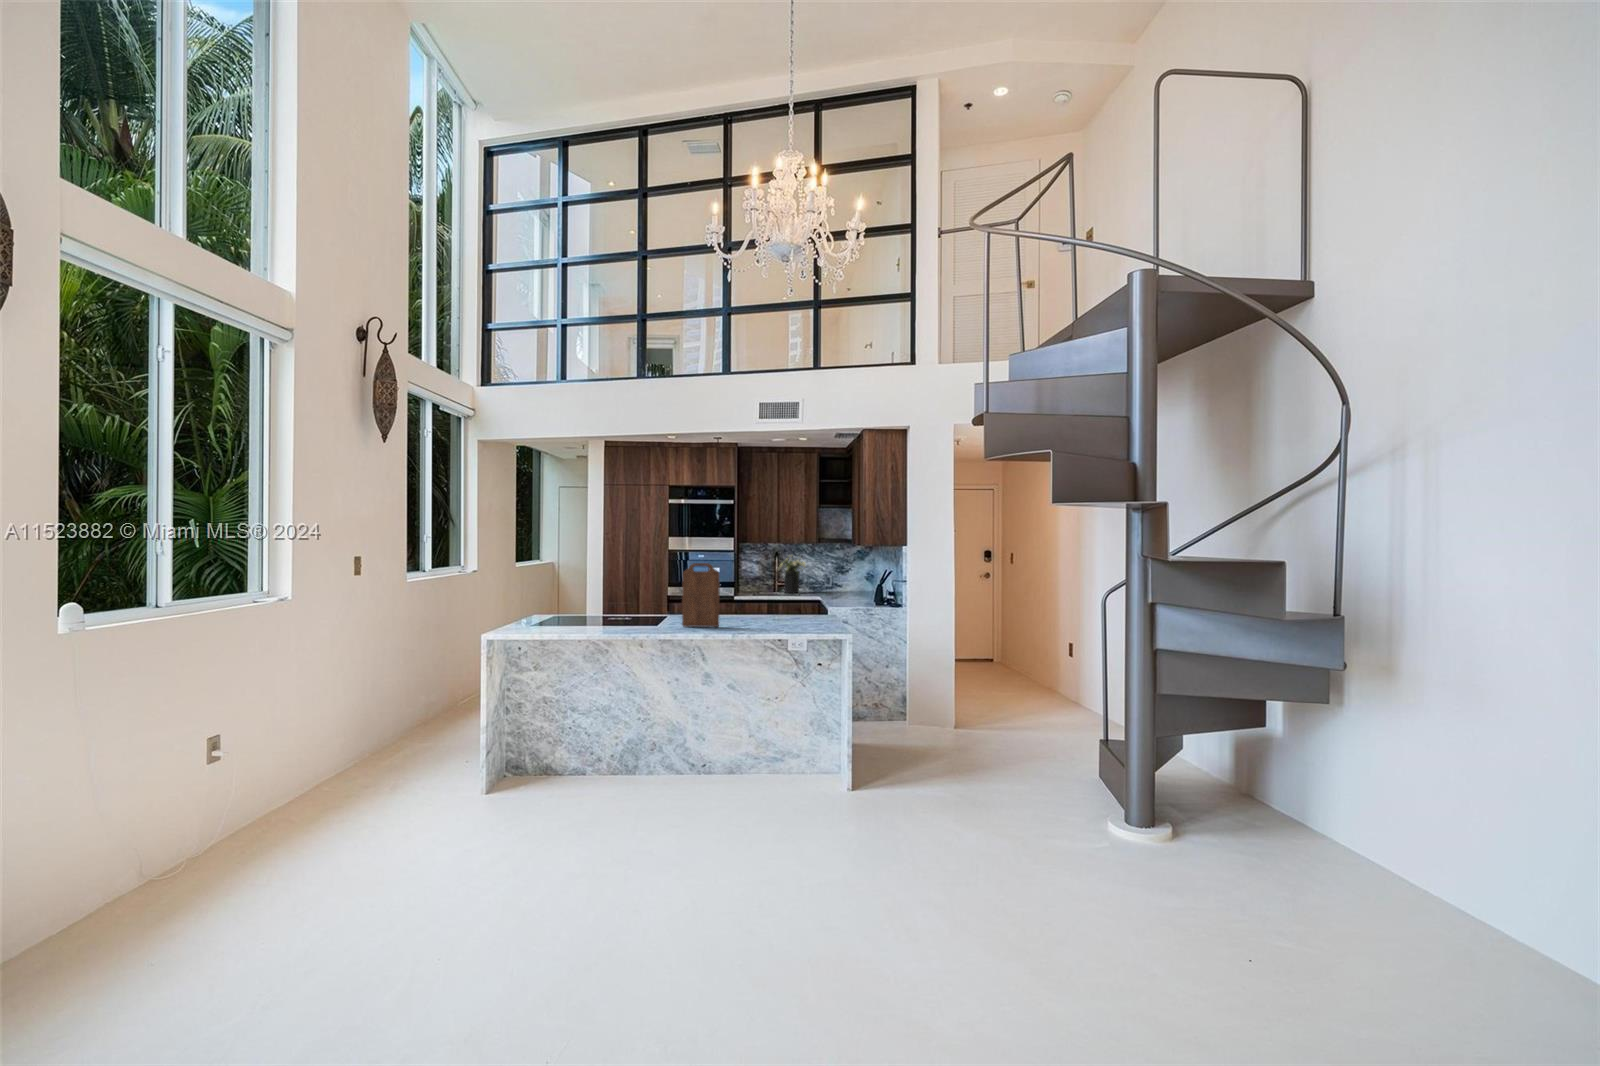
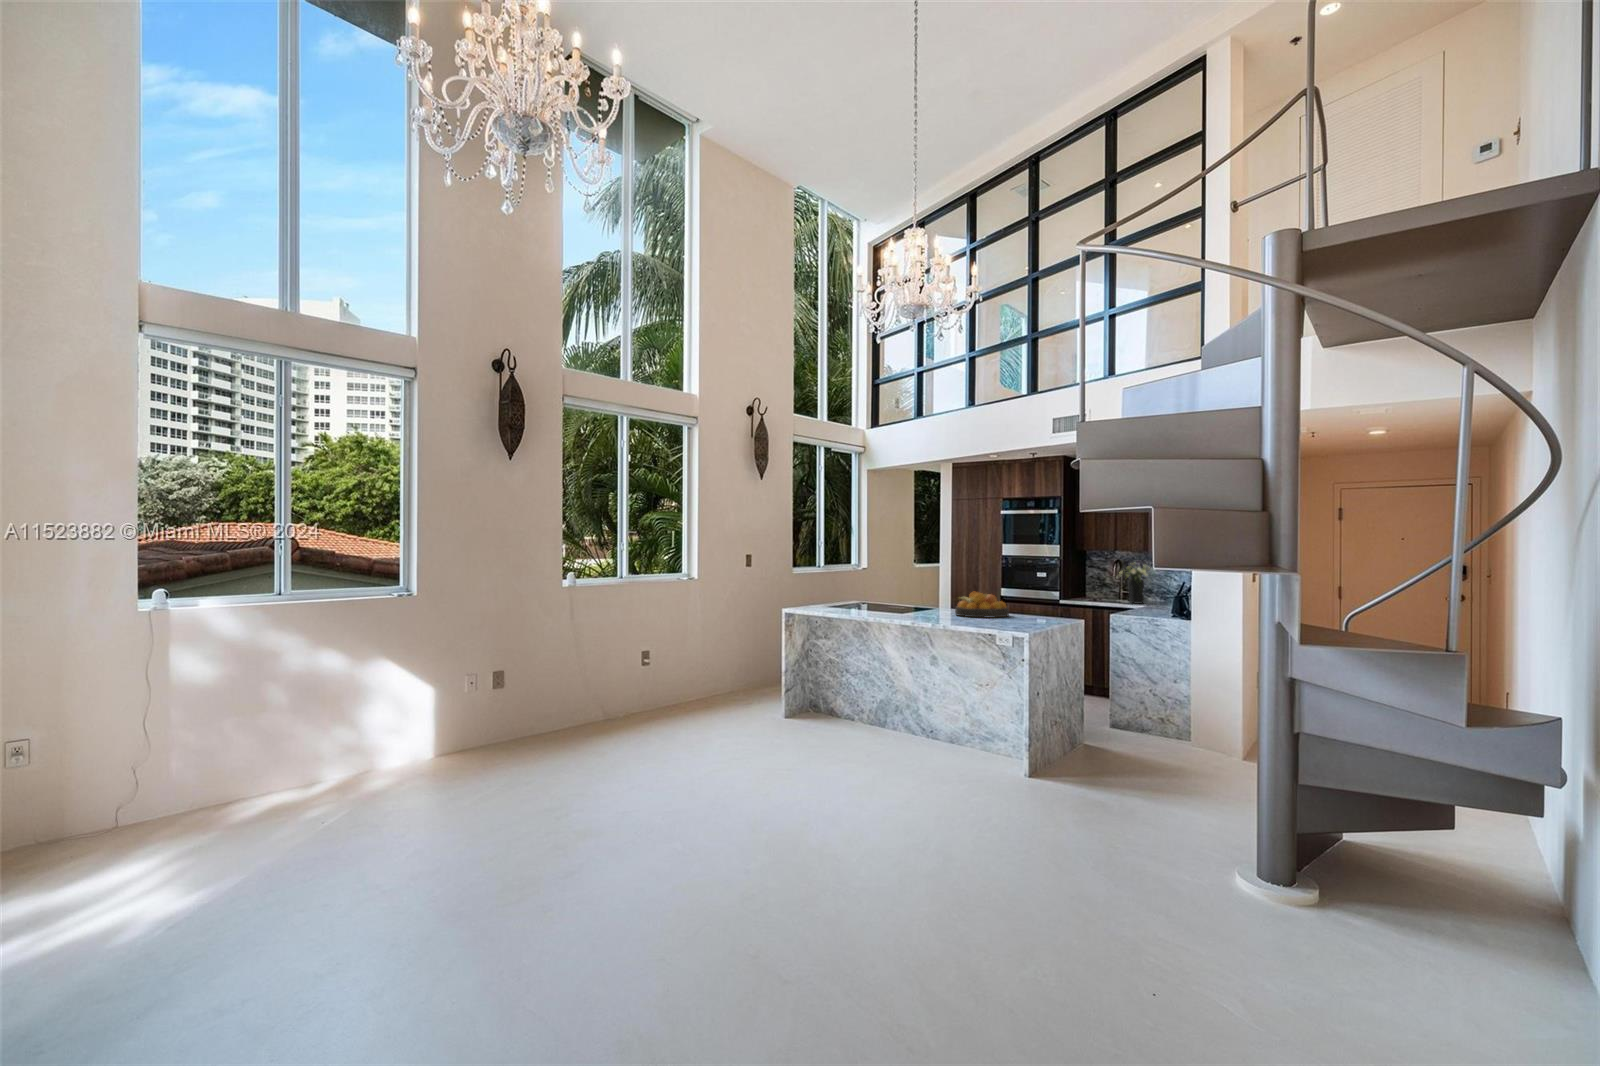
cutting board: present [682,563,720,627] -> none [909,563,934,616]
fruit bowl: none [730,594,791,625] -> present [955,592,1009,617]

